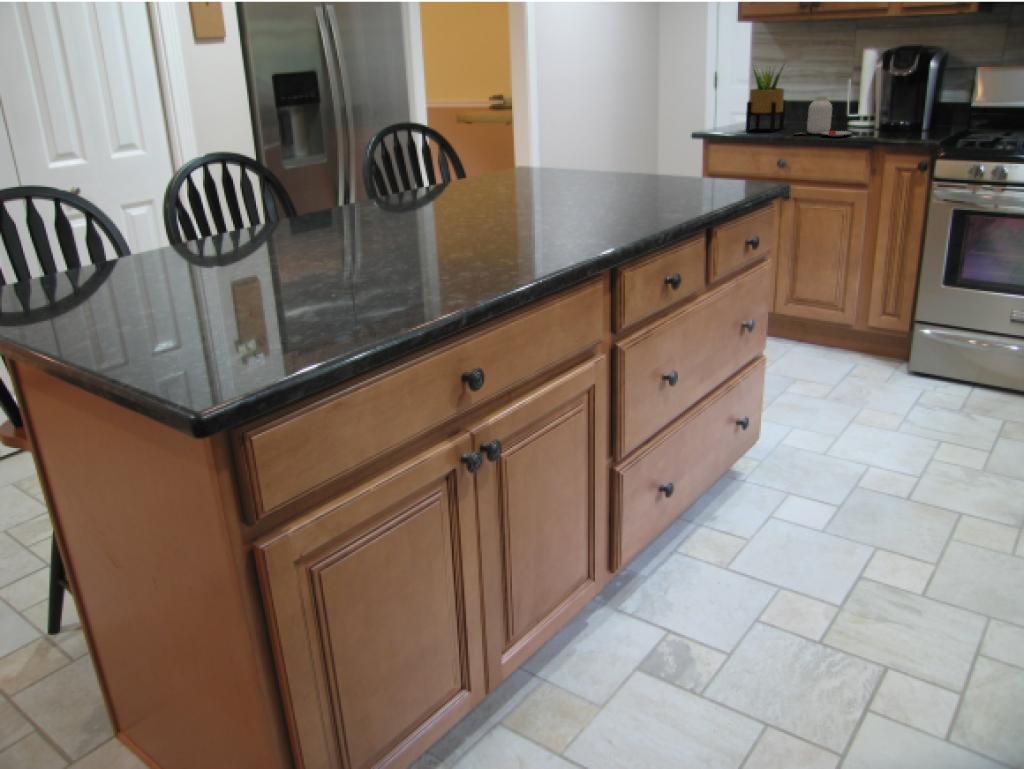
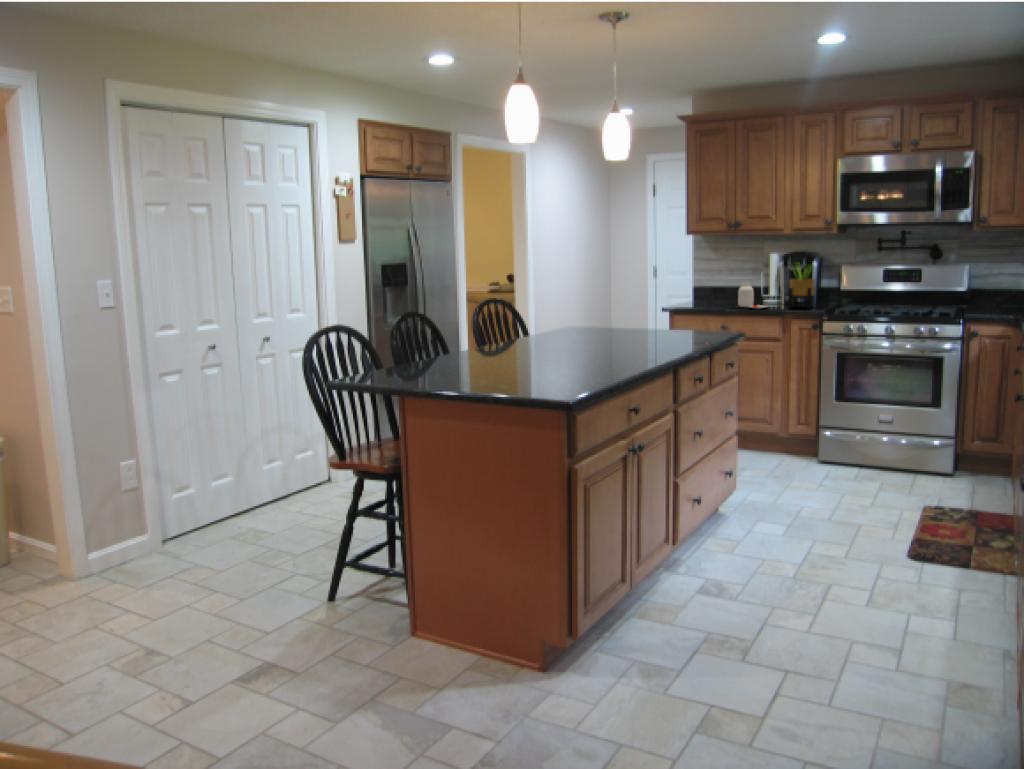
potted plant: present [745,64,786,132] -> present [788,266,815,309]

